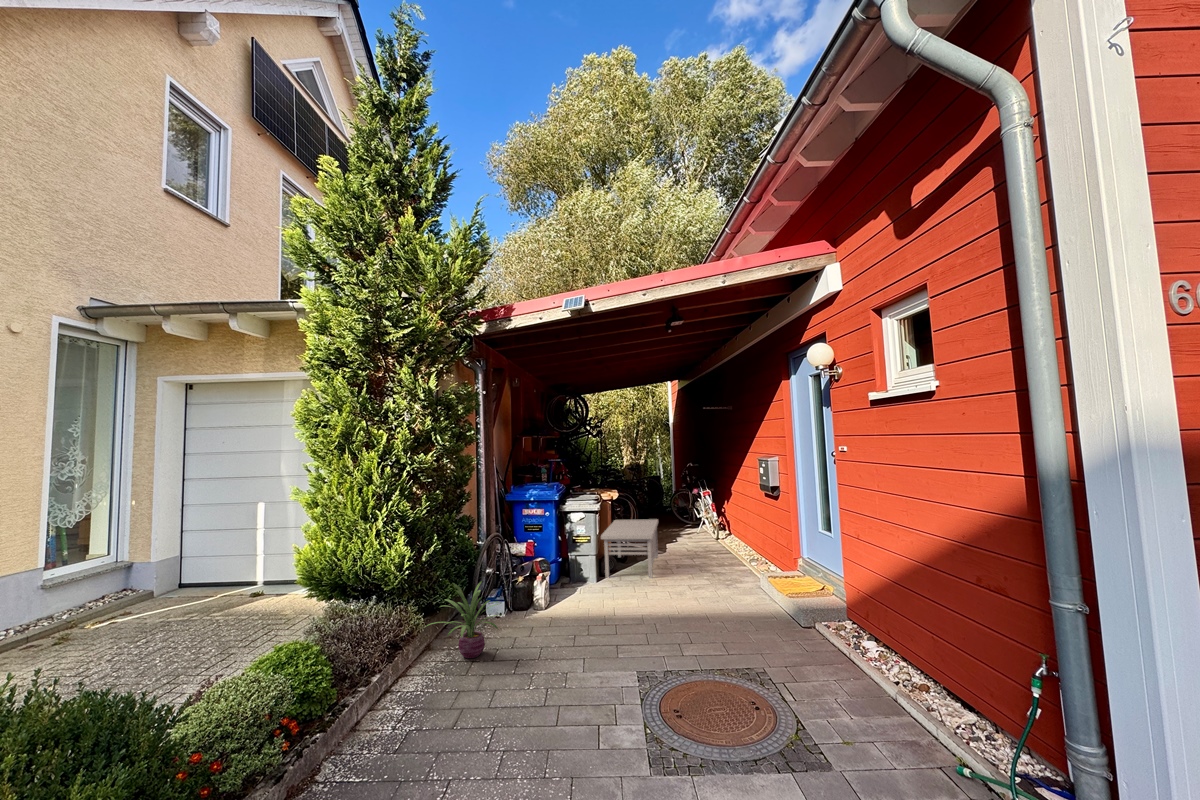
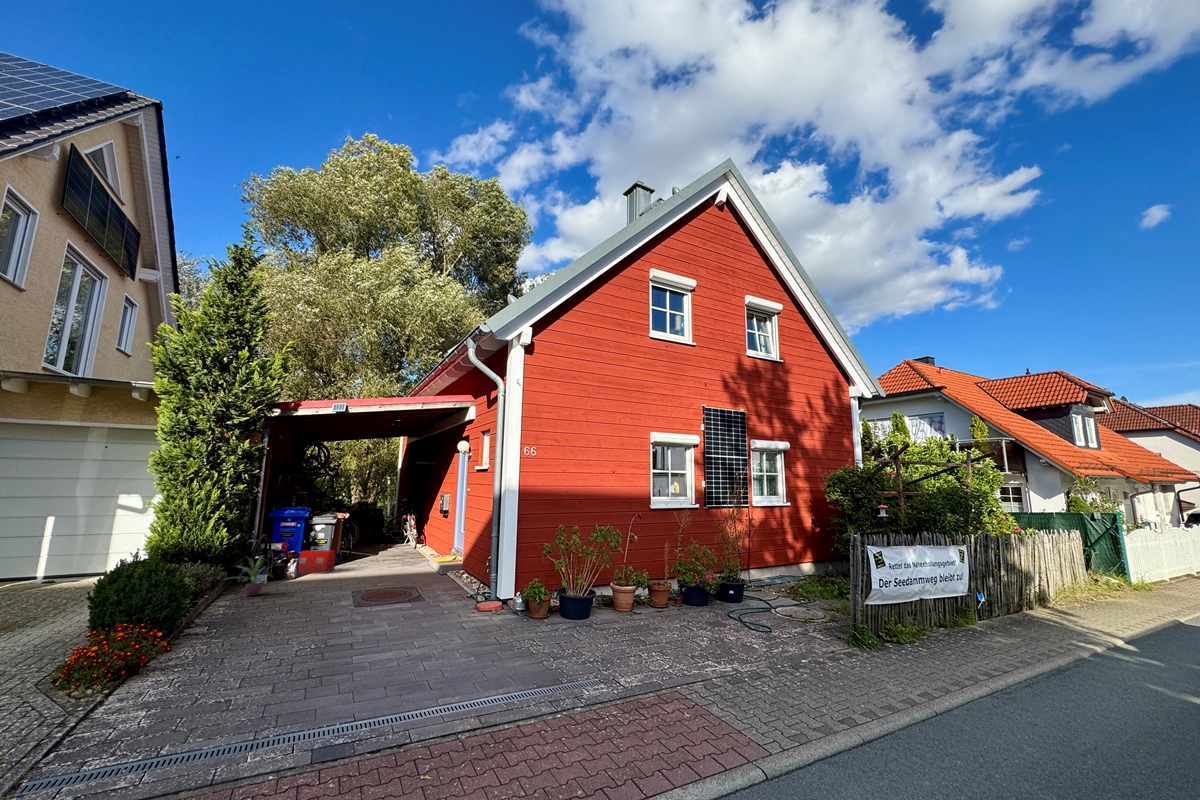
storage bench: present [601,519,658,578] -> none [334,532,375,566]
toolbox: none [547,550,606,599] -> present [296,547,336,574]

